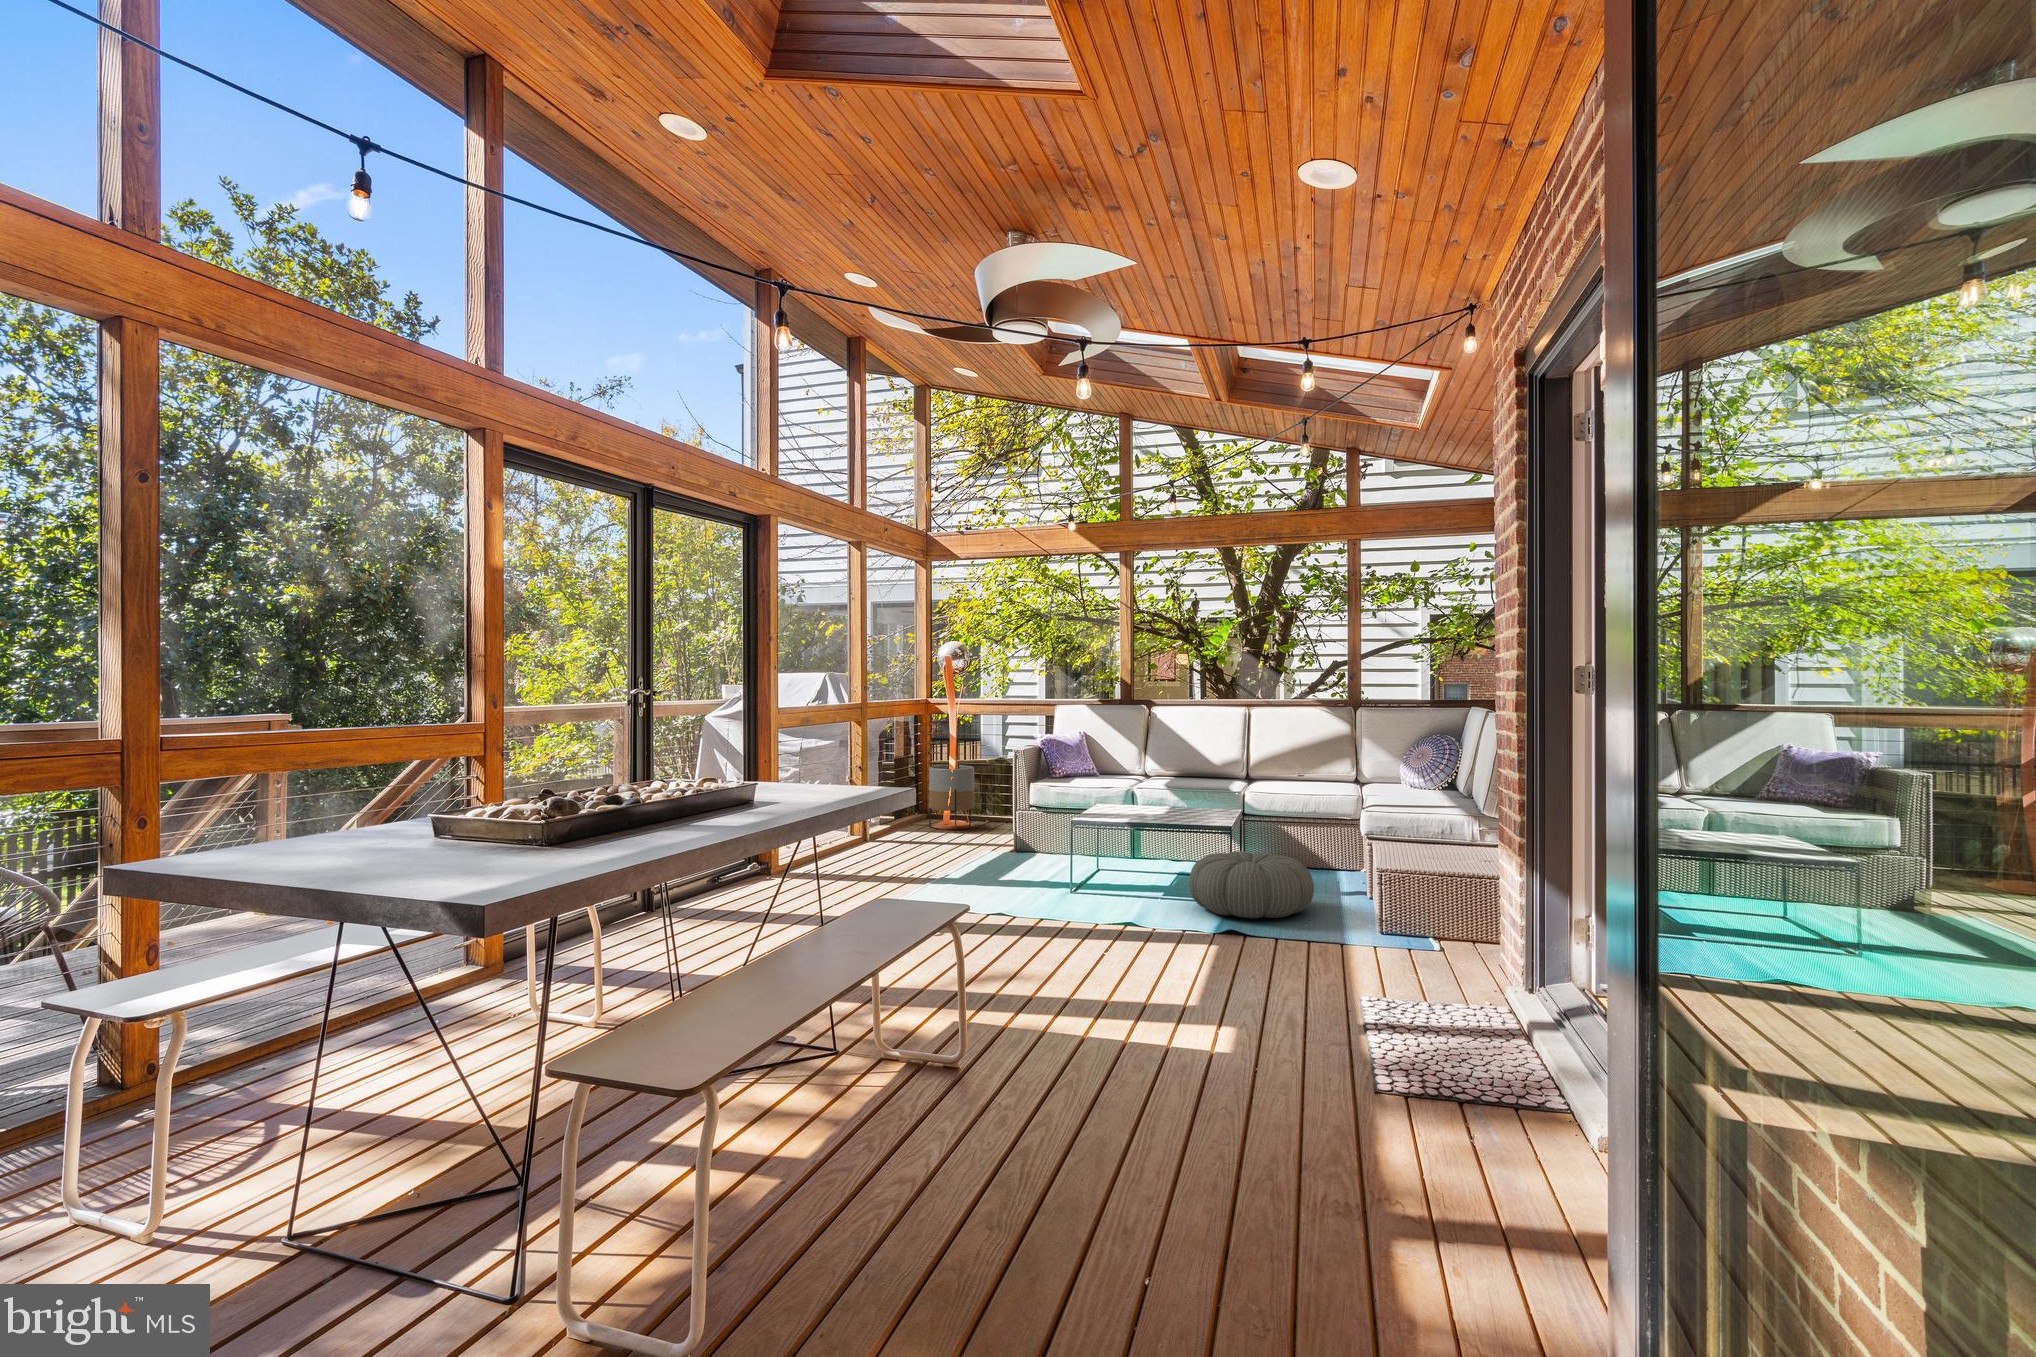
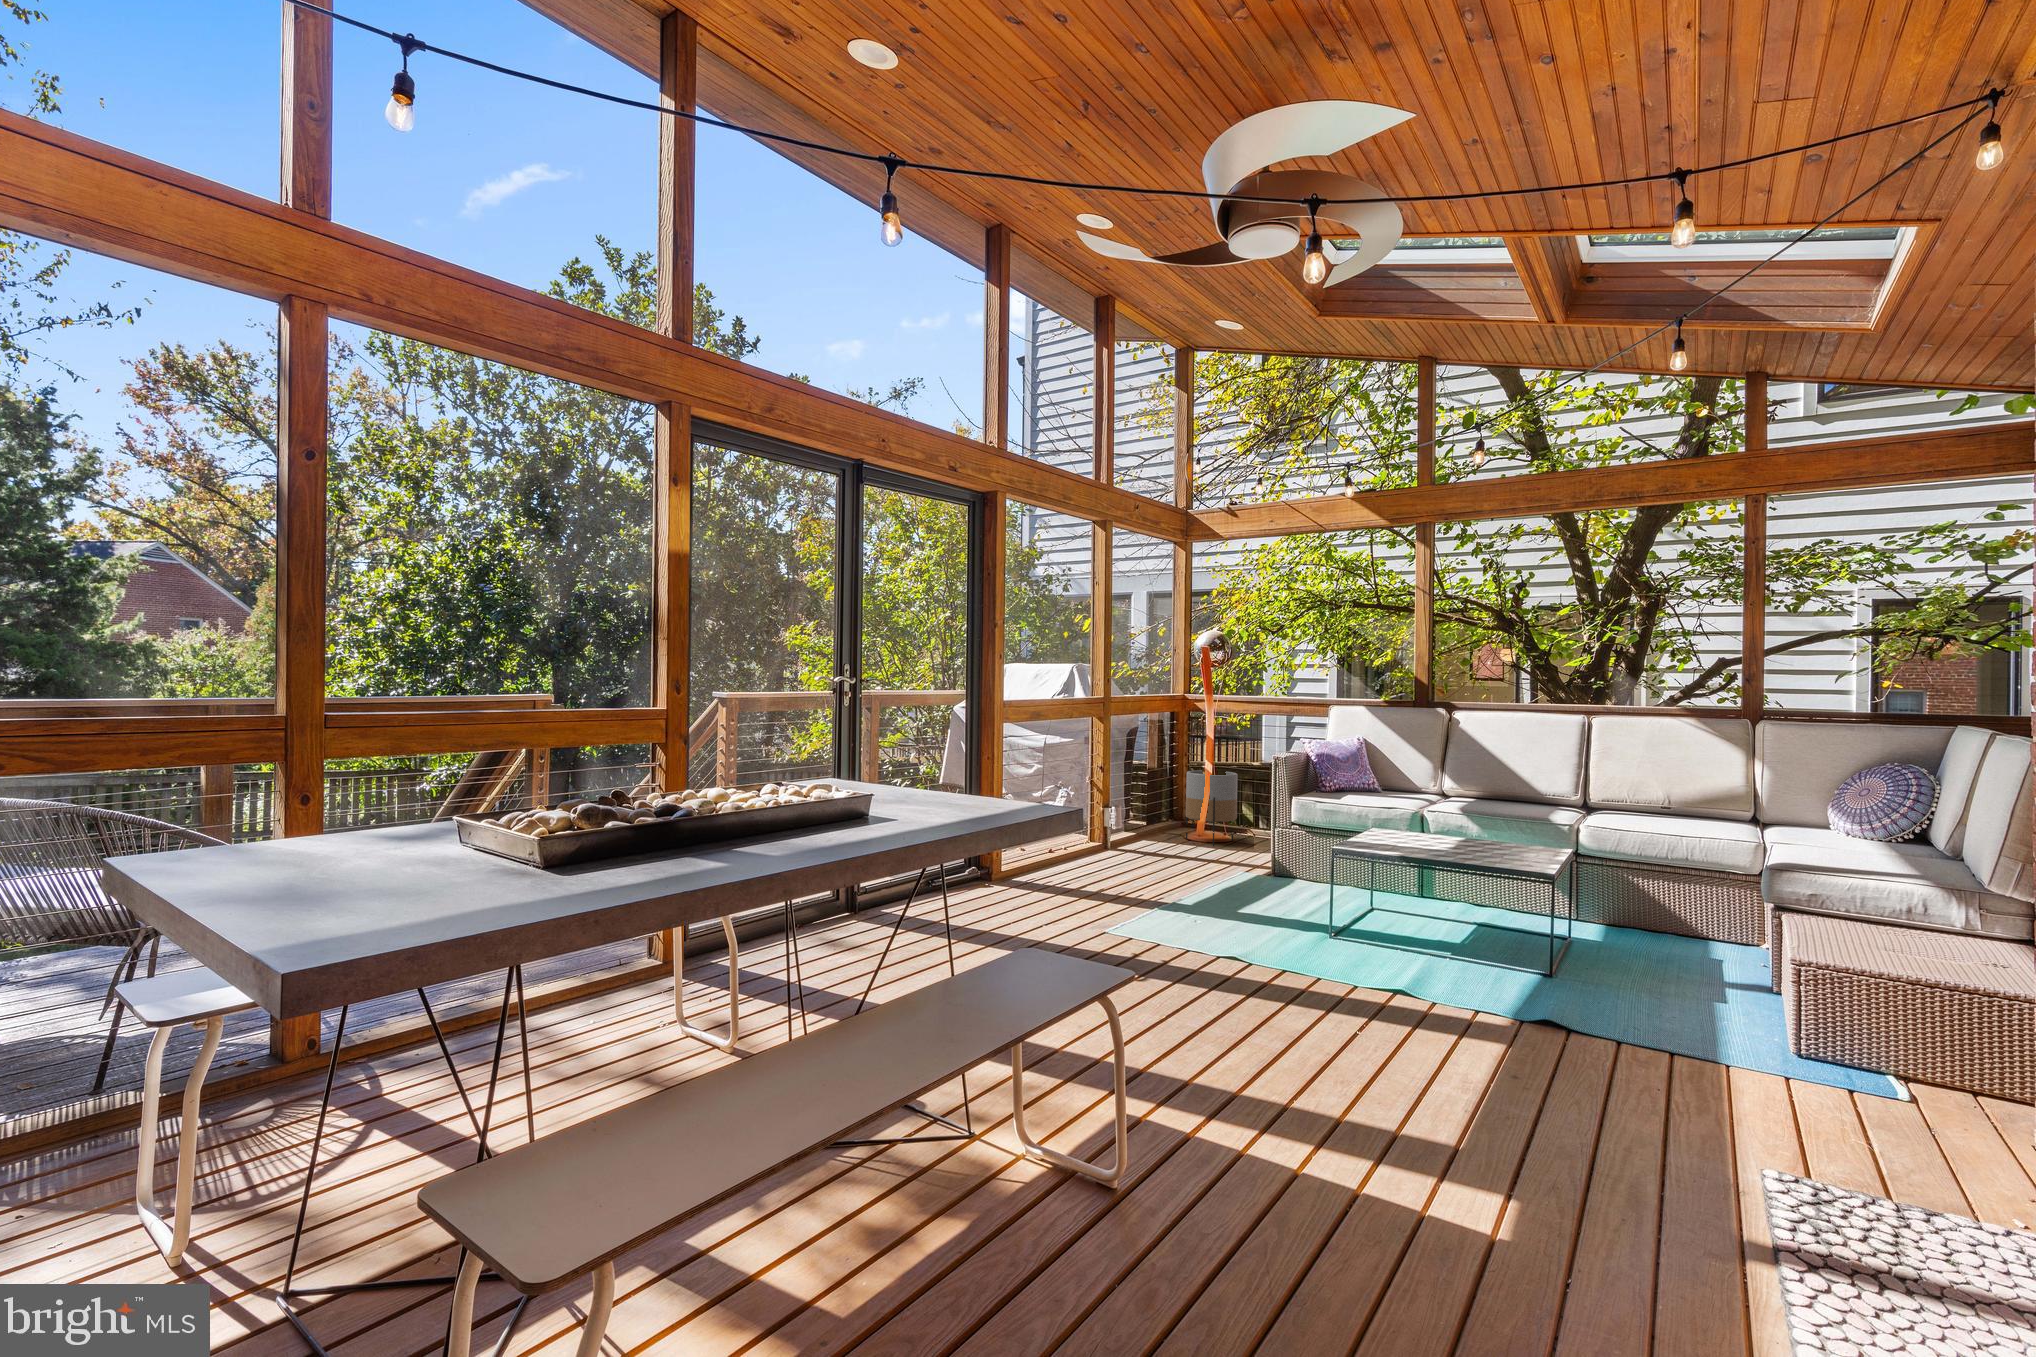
pouf: present [1189,851,1314,919] -> none [1486,906,1680,1007]

